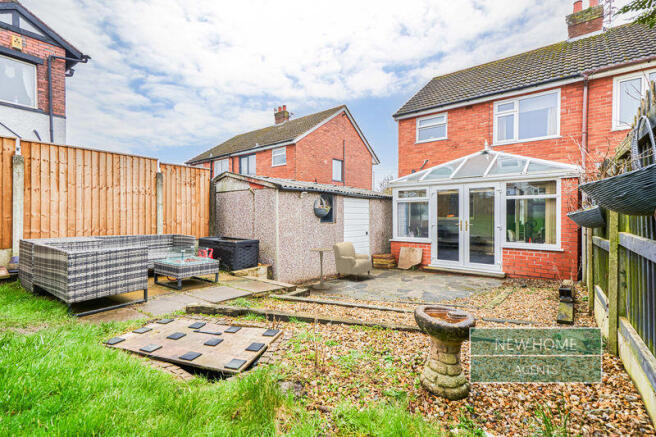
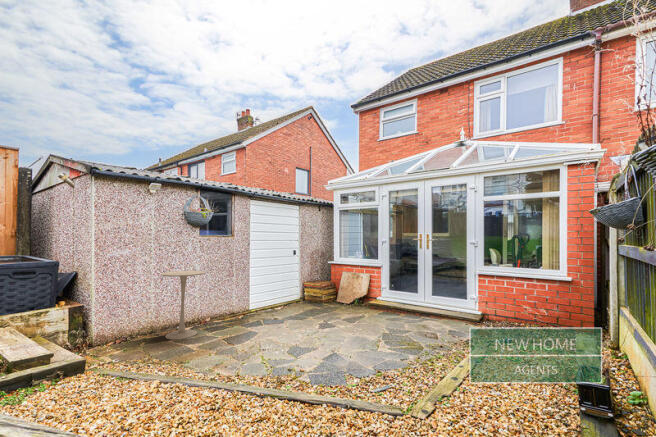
chair: present [333,242,372,281] -> none [224,264,284,326]

